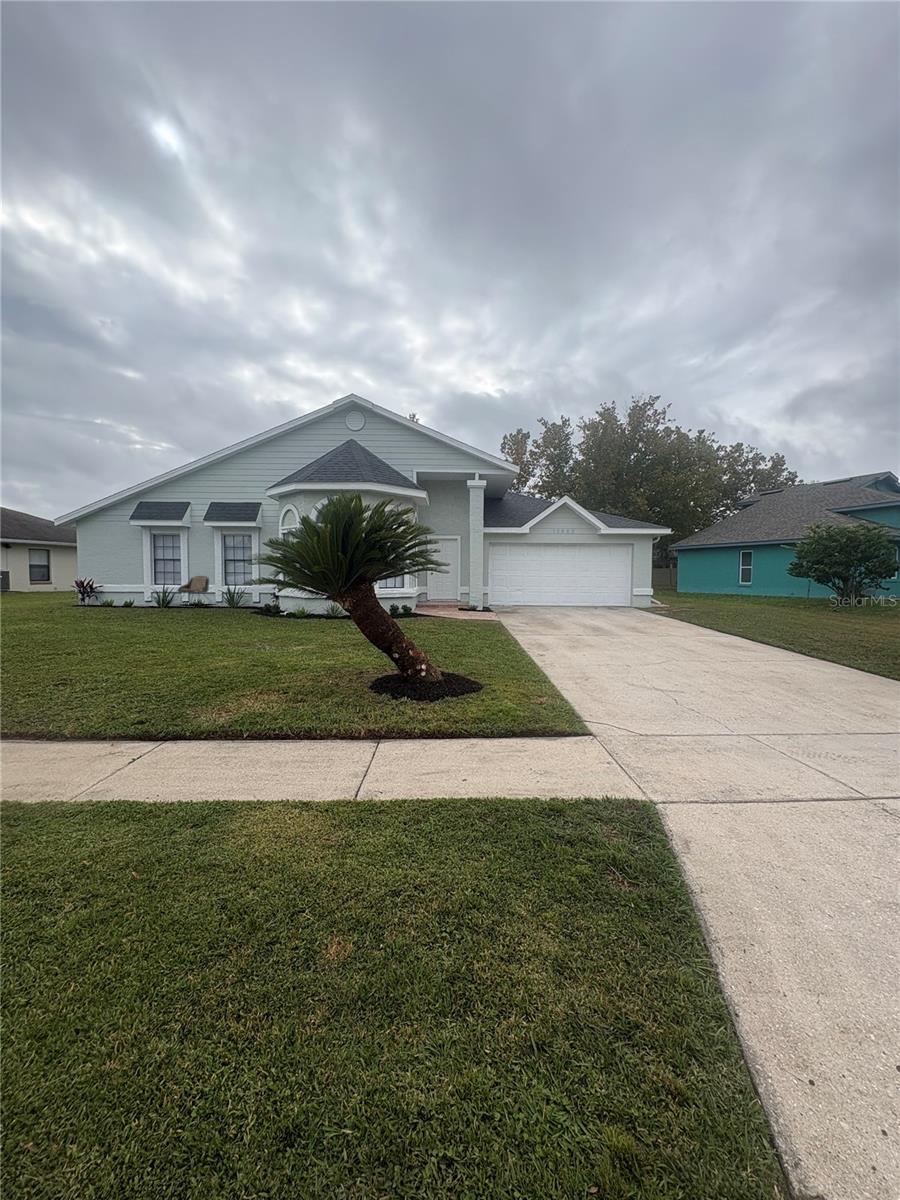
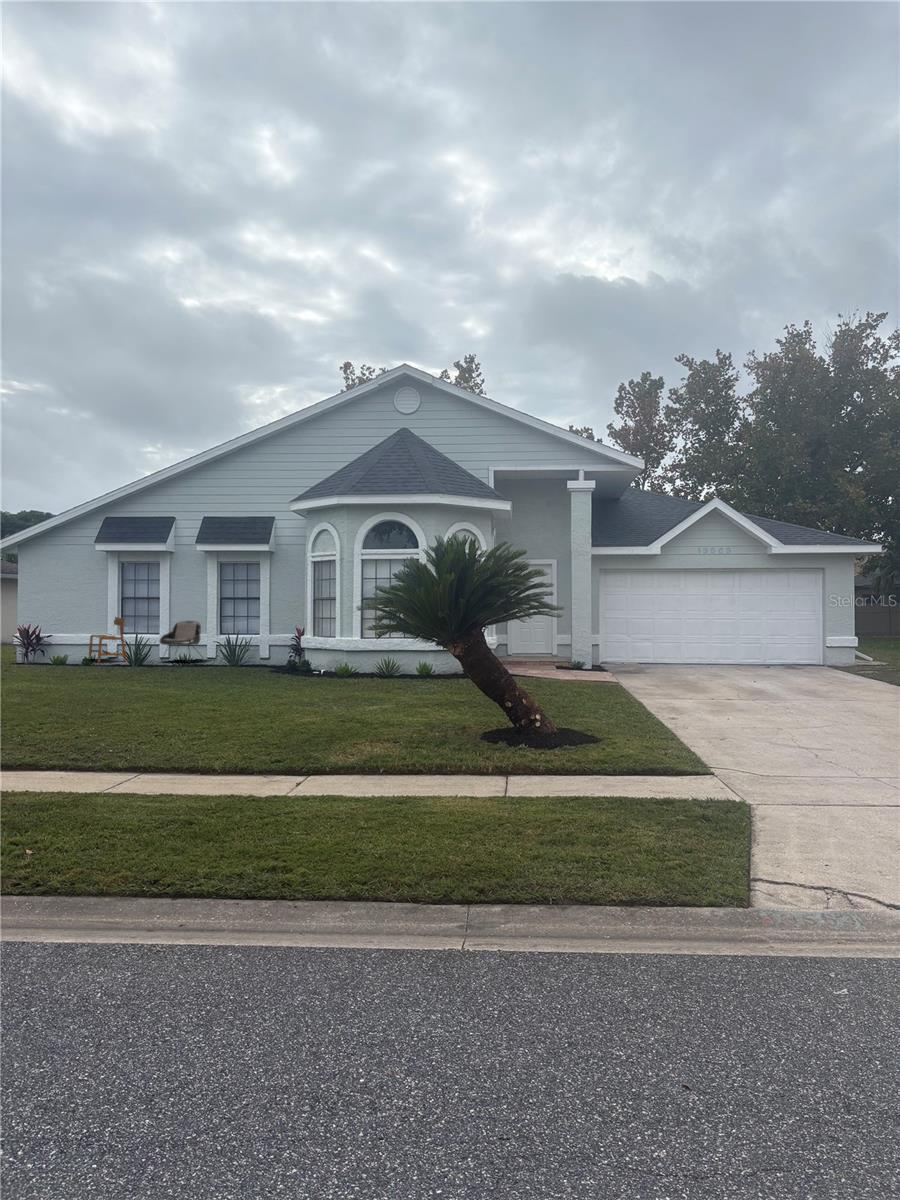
bench: none [129,572,155,606] -> present [89,617,126,663]

